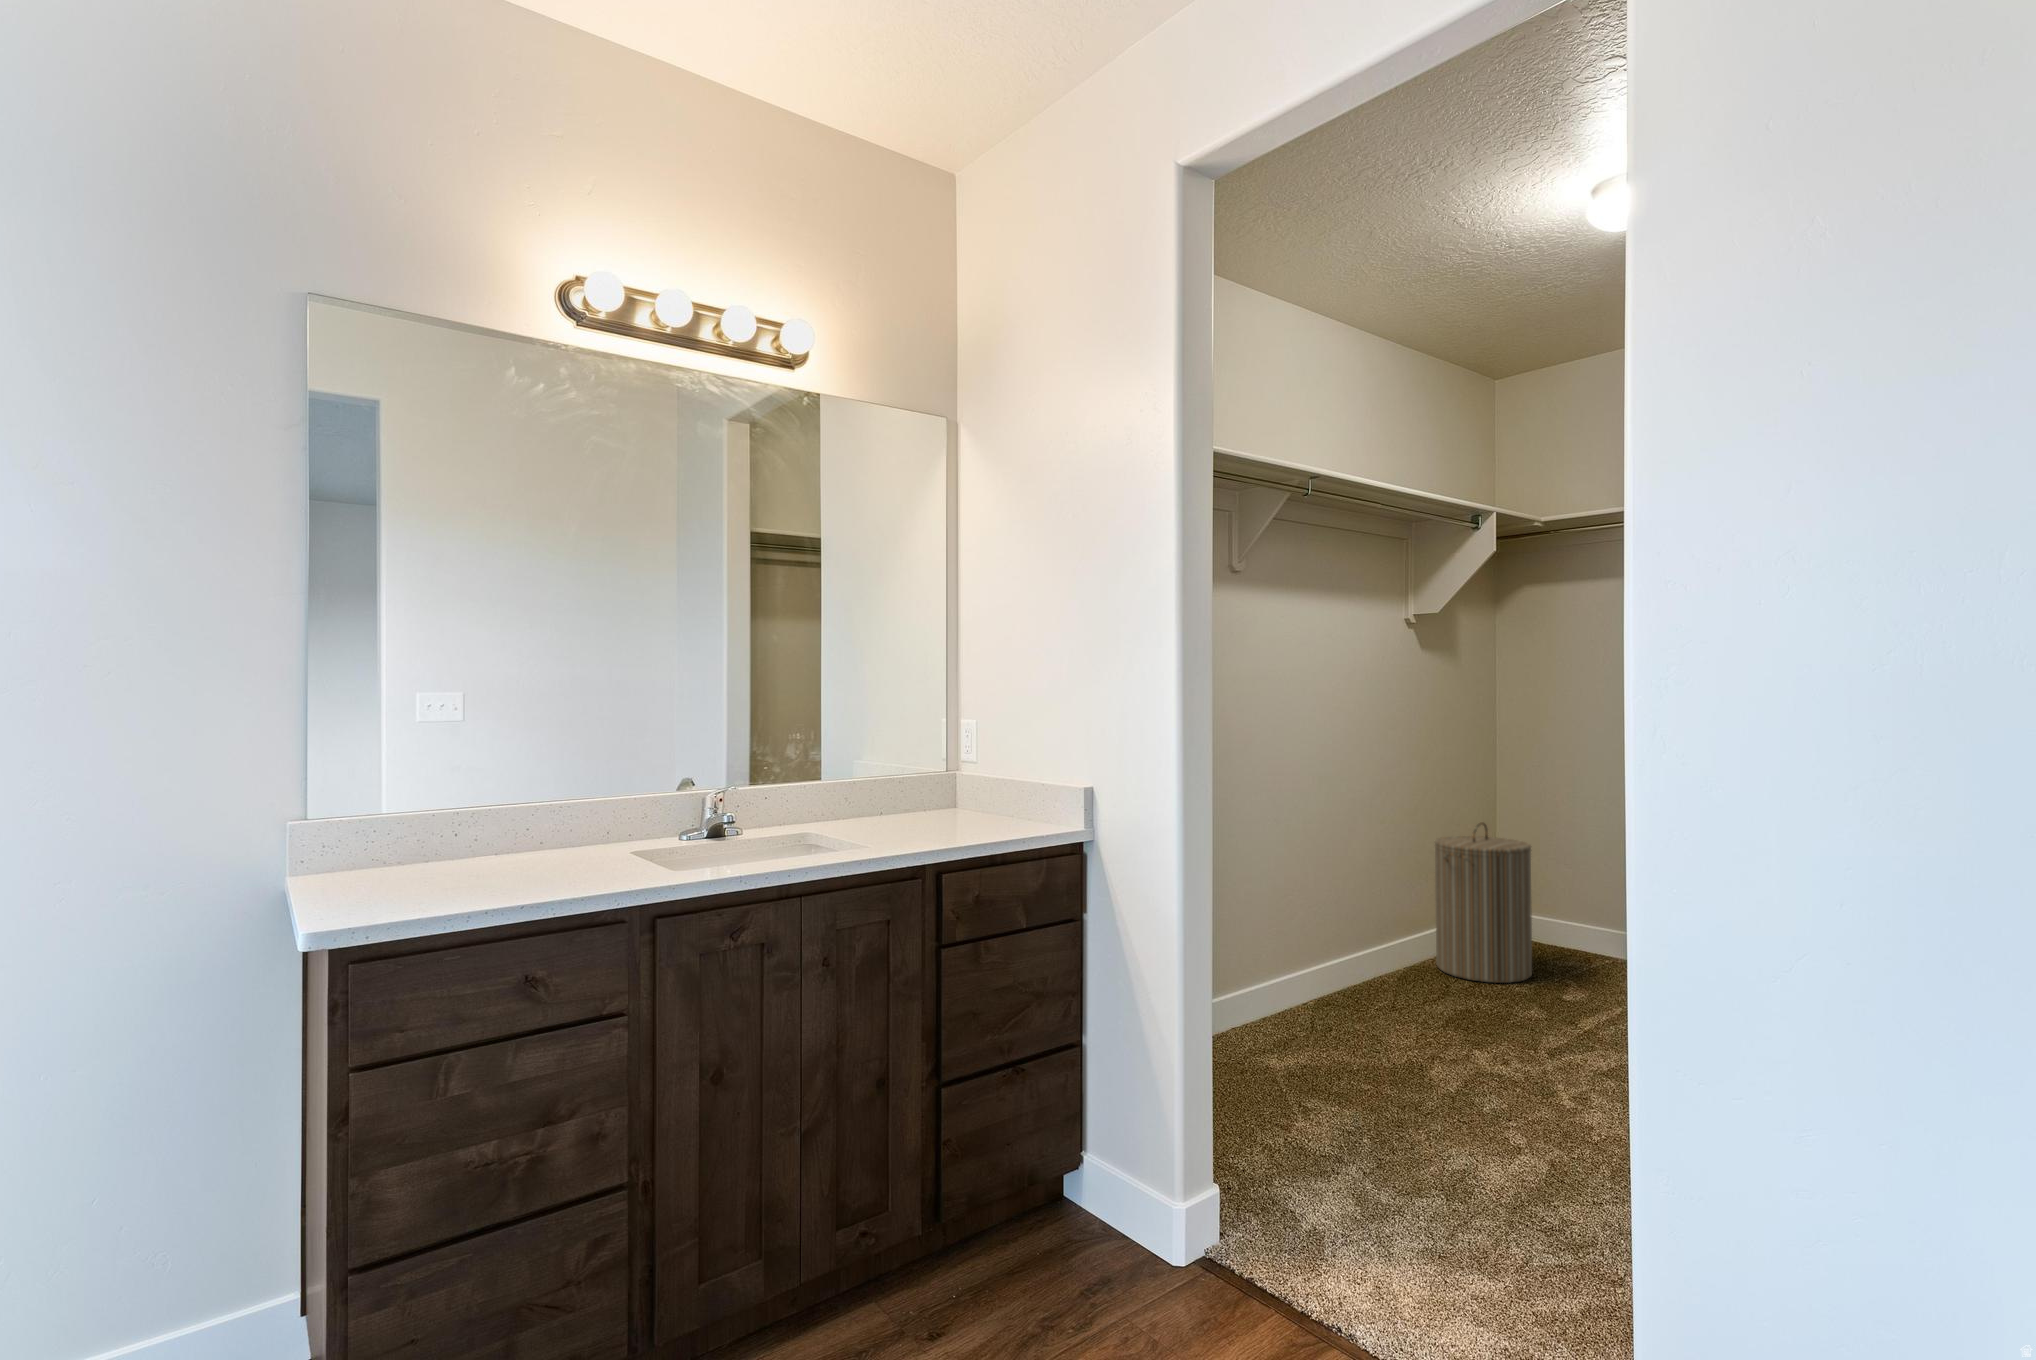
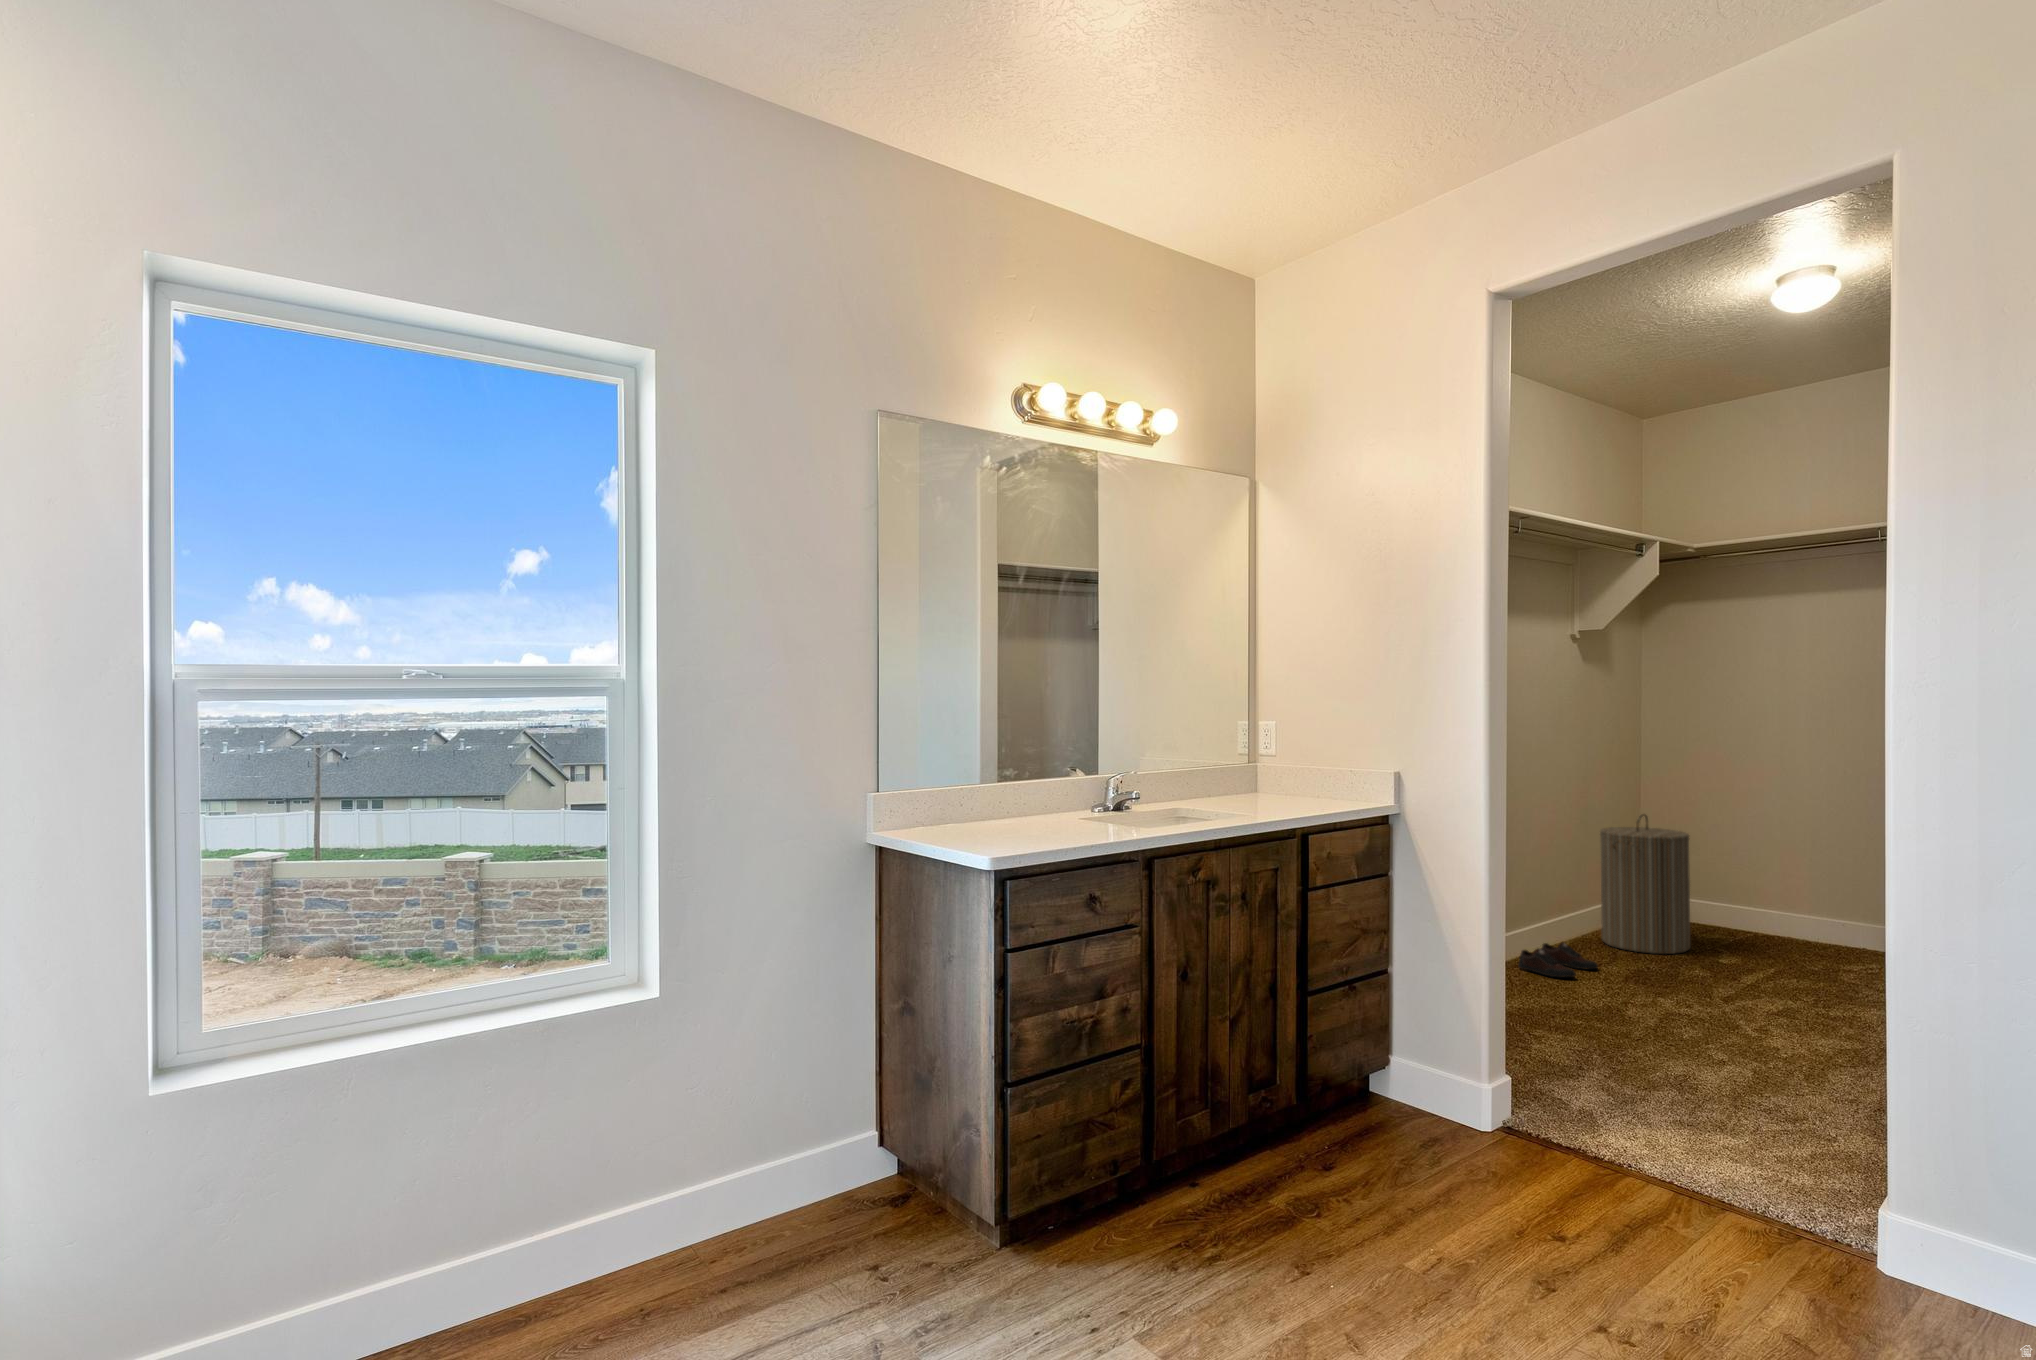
shoe: none [1328,971,1419,1017] -> present [1518,942,1598,977]

